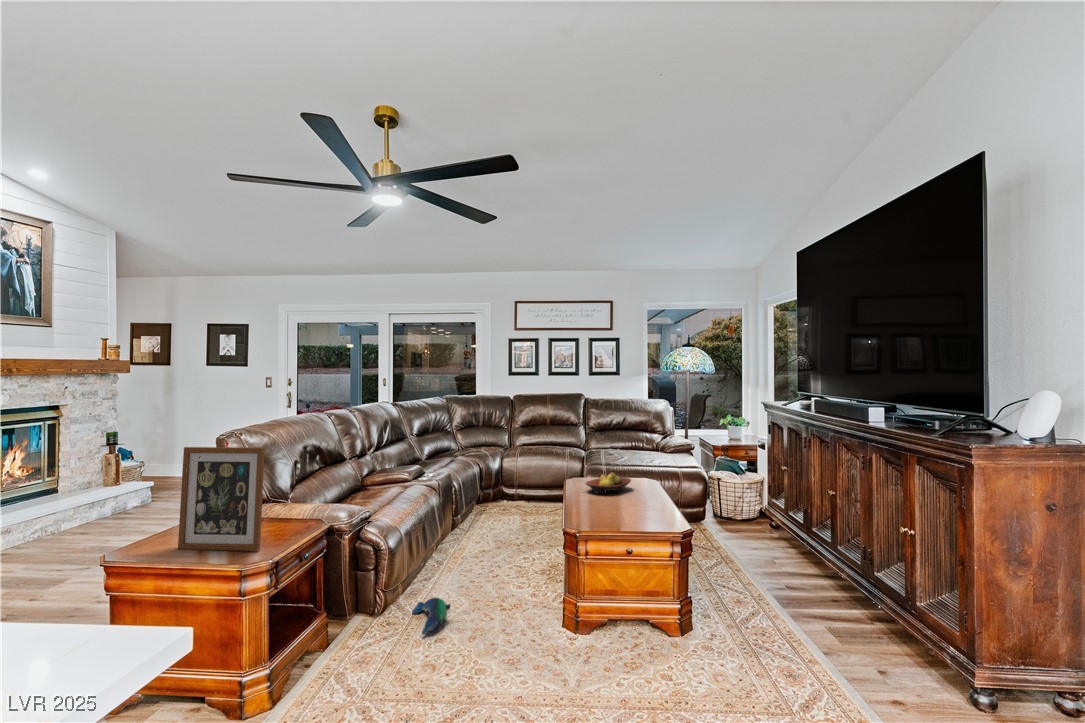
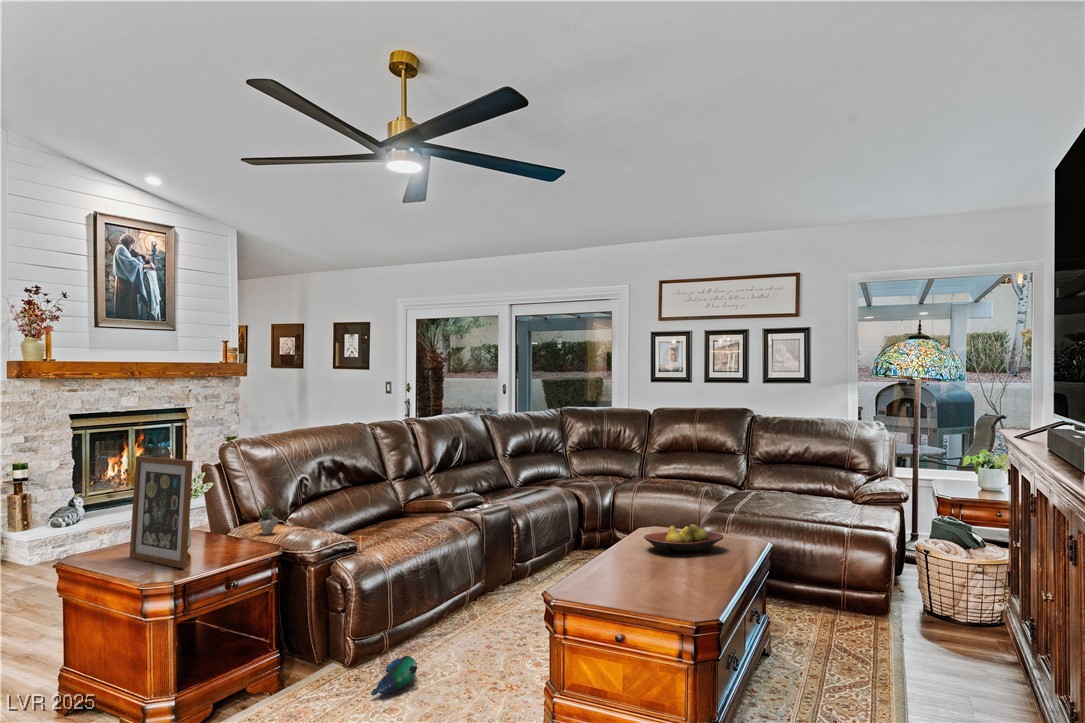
succulent plant: none [280,487,307,513] -> present [259,507,279,534]

